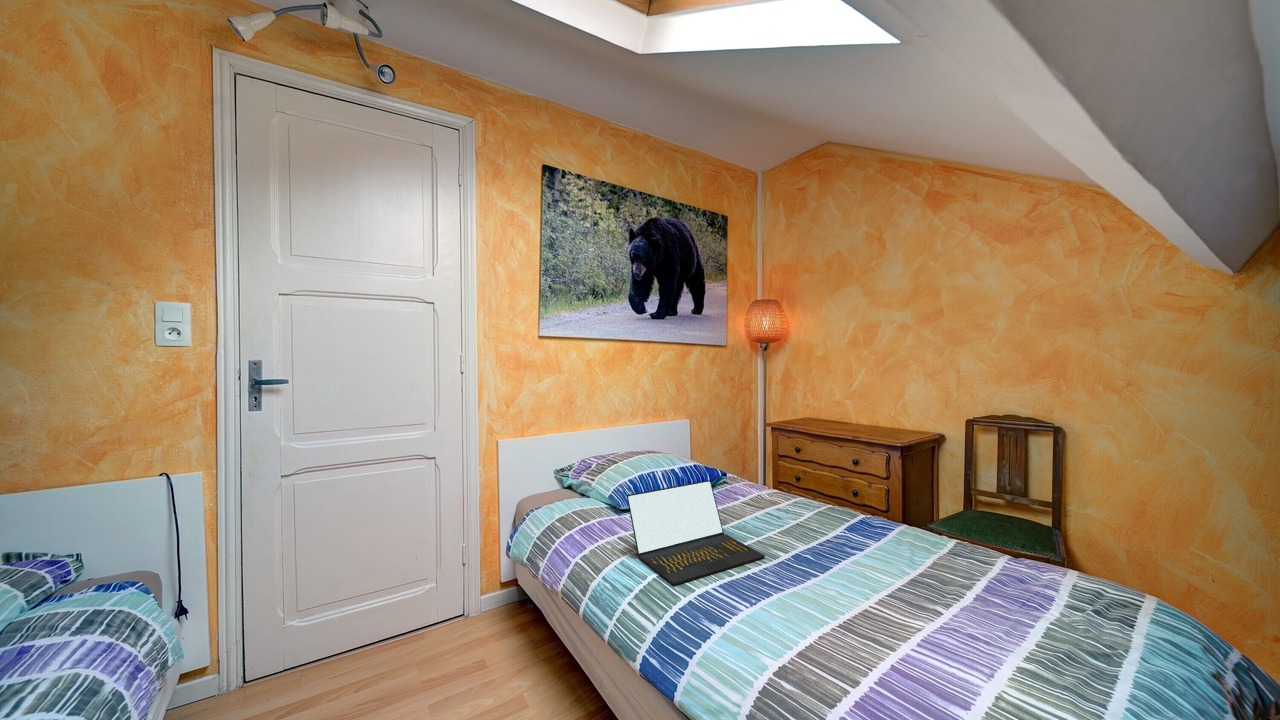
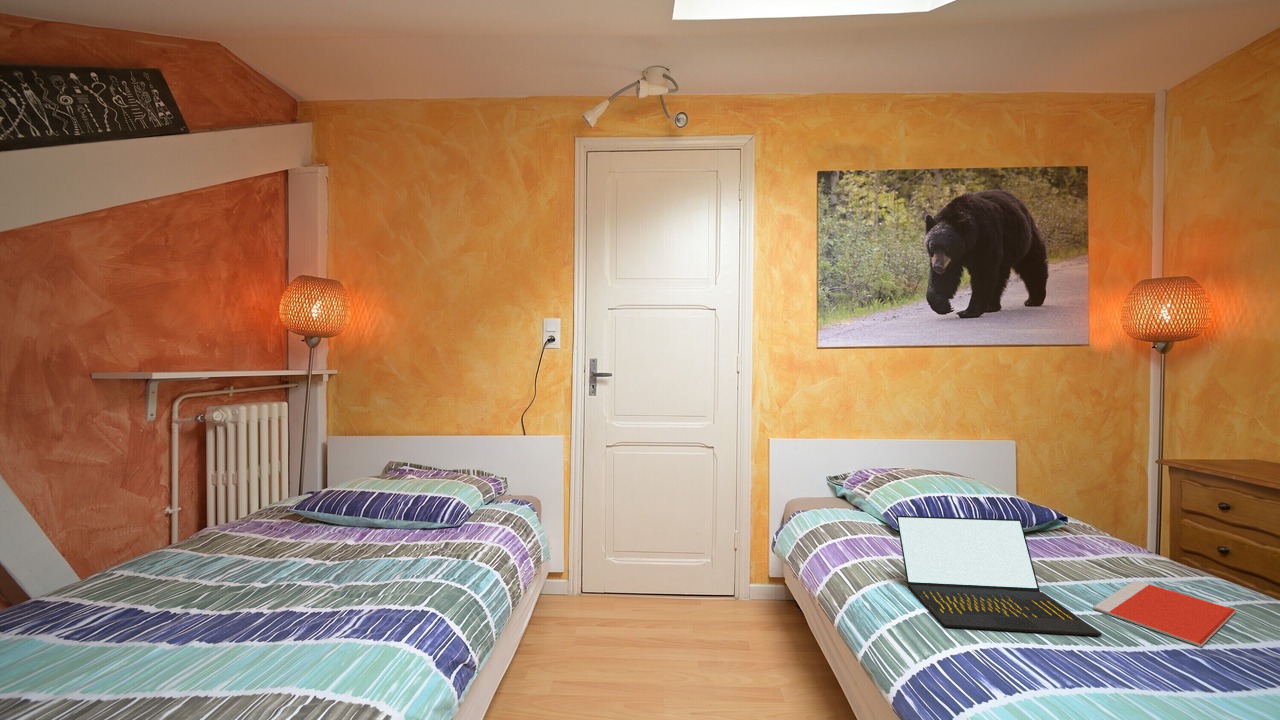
notebook: none [755,510,818,547] -> present [1093,580,1236,647]

